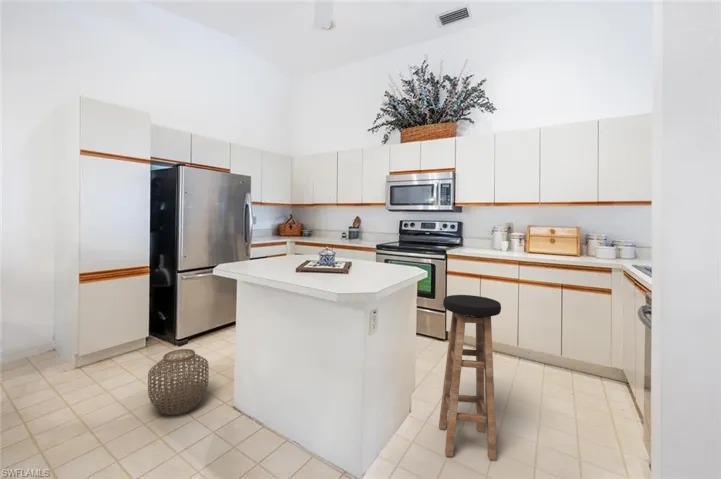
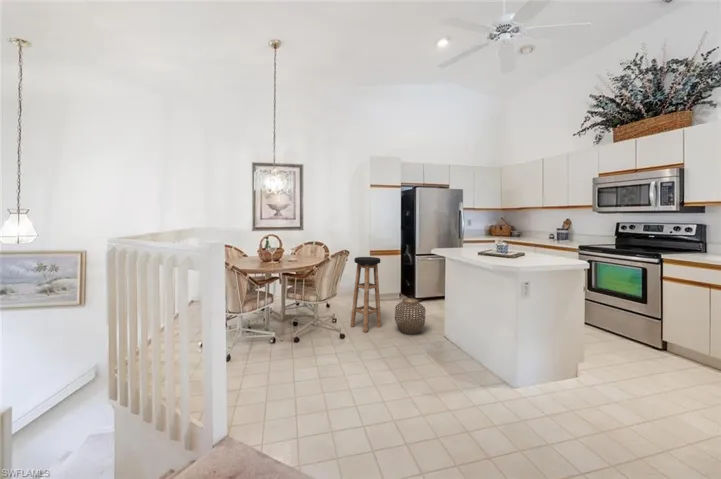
bar stool: present [439,295,501,461] -> present [351,257,381,332]

